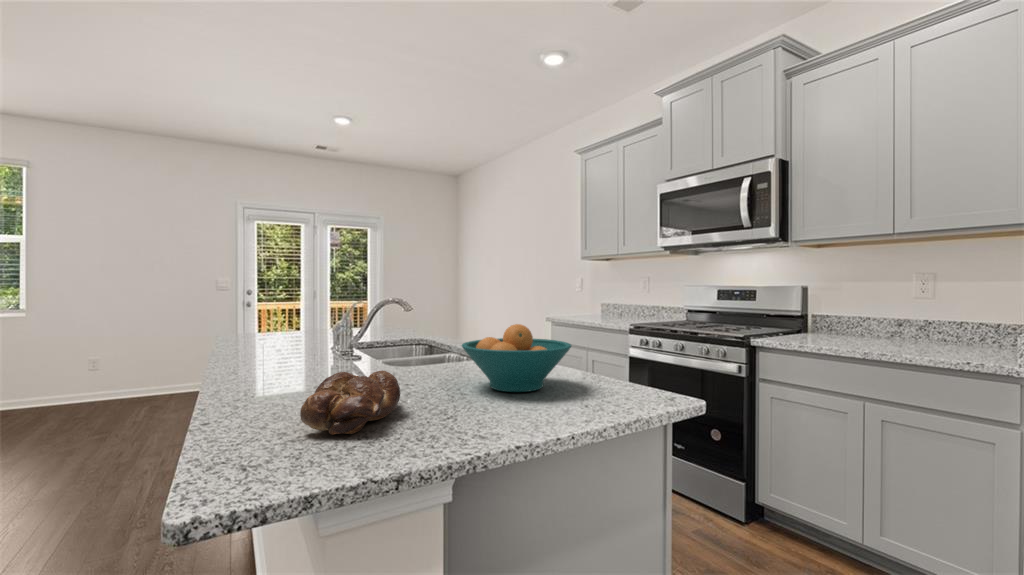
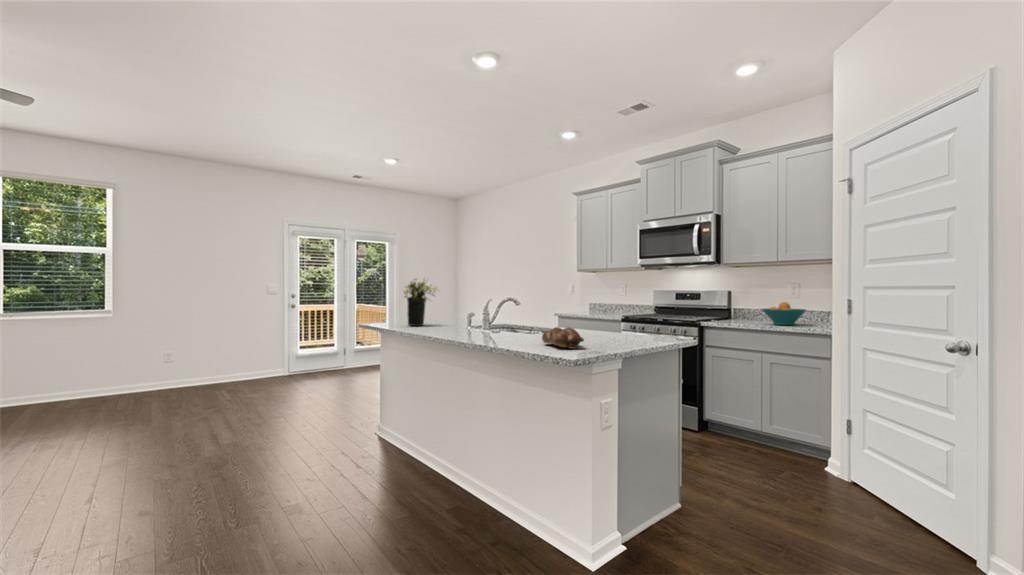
flower arrangement: none [241,264,312,342] -> present [404,278,437,326]
fruit bowl: present [462,324,571,392] -> present [762,302,806,325]

